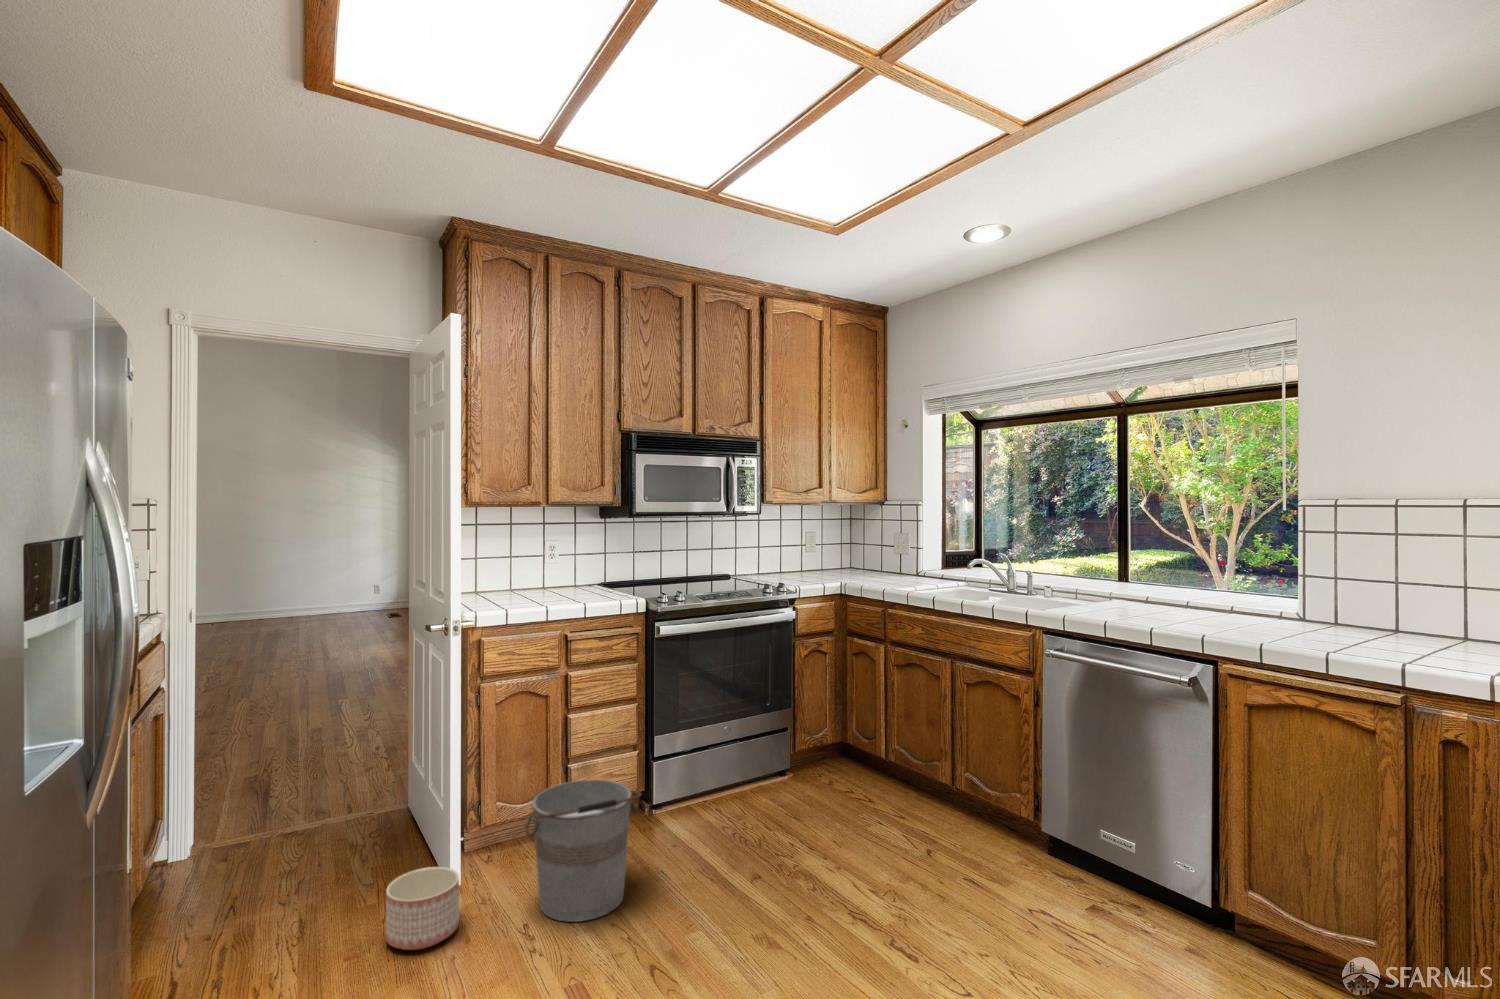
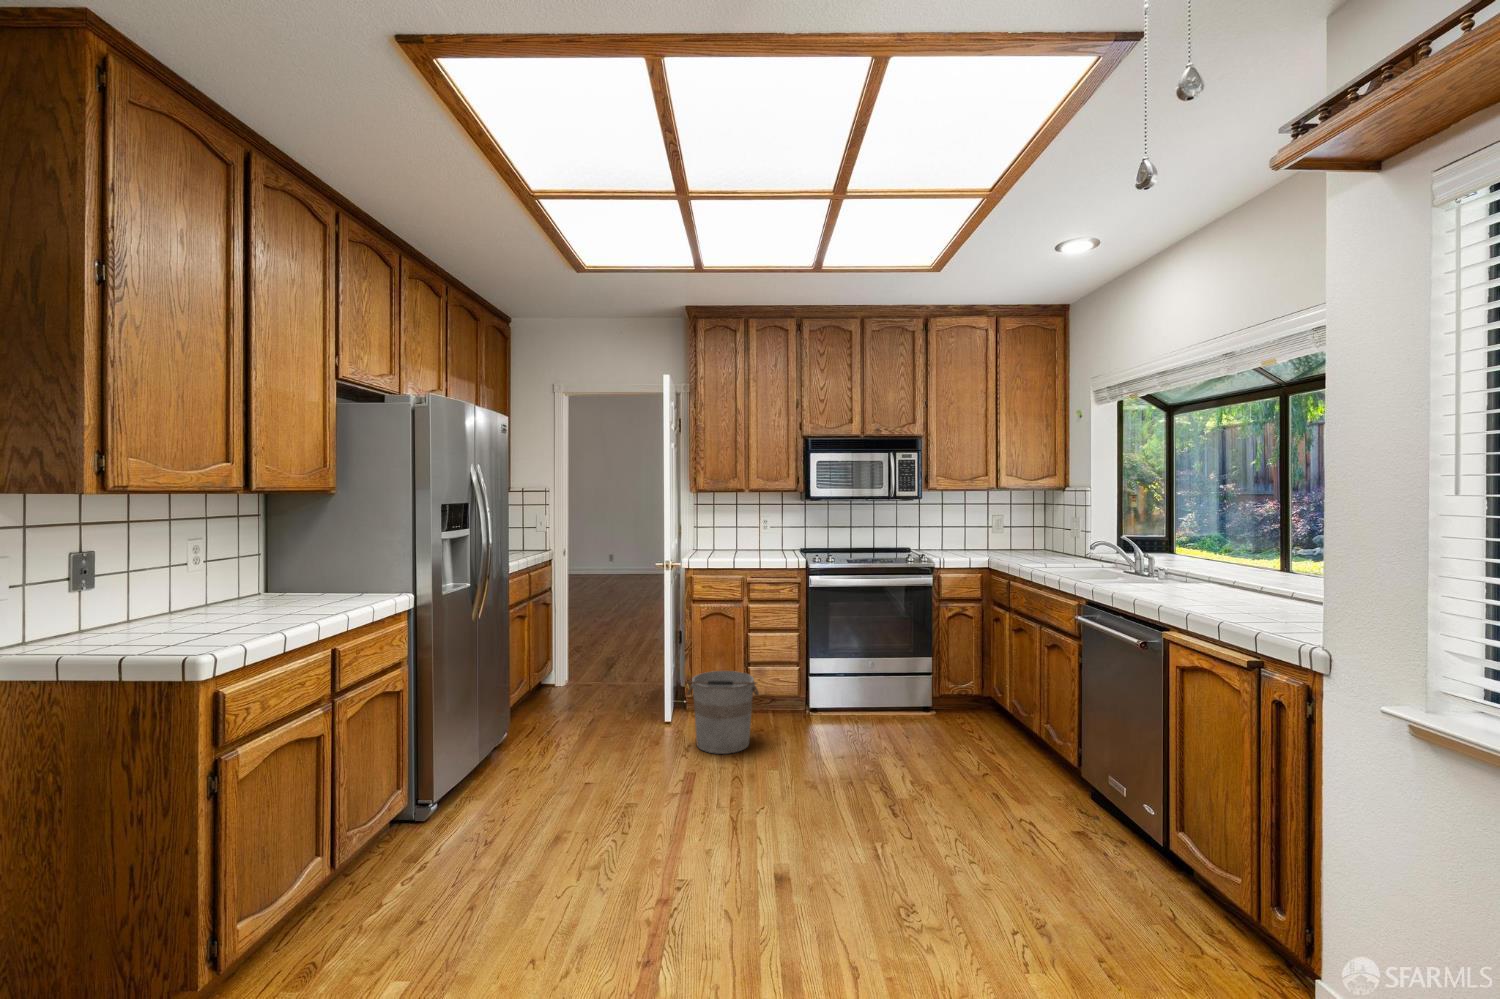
planter: present [386,867,459,950] -> none [614,703,653,744]

